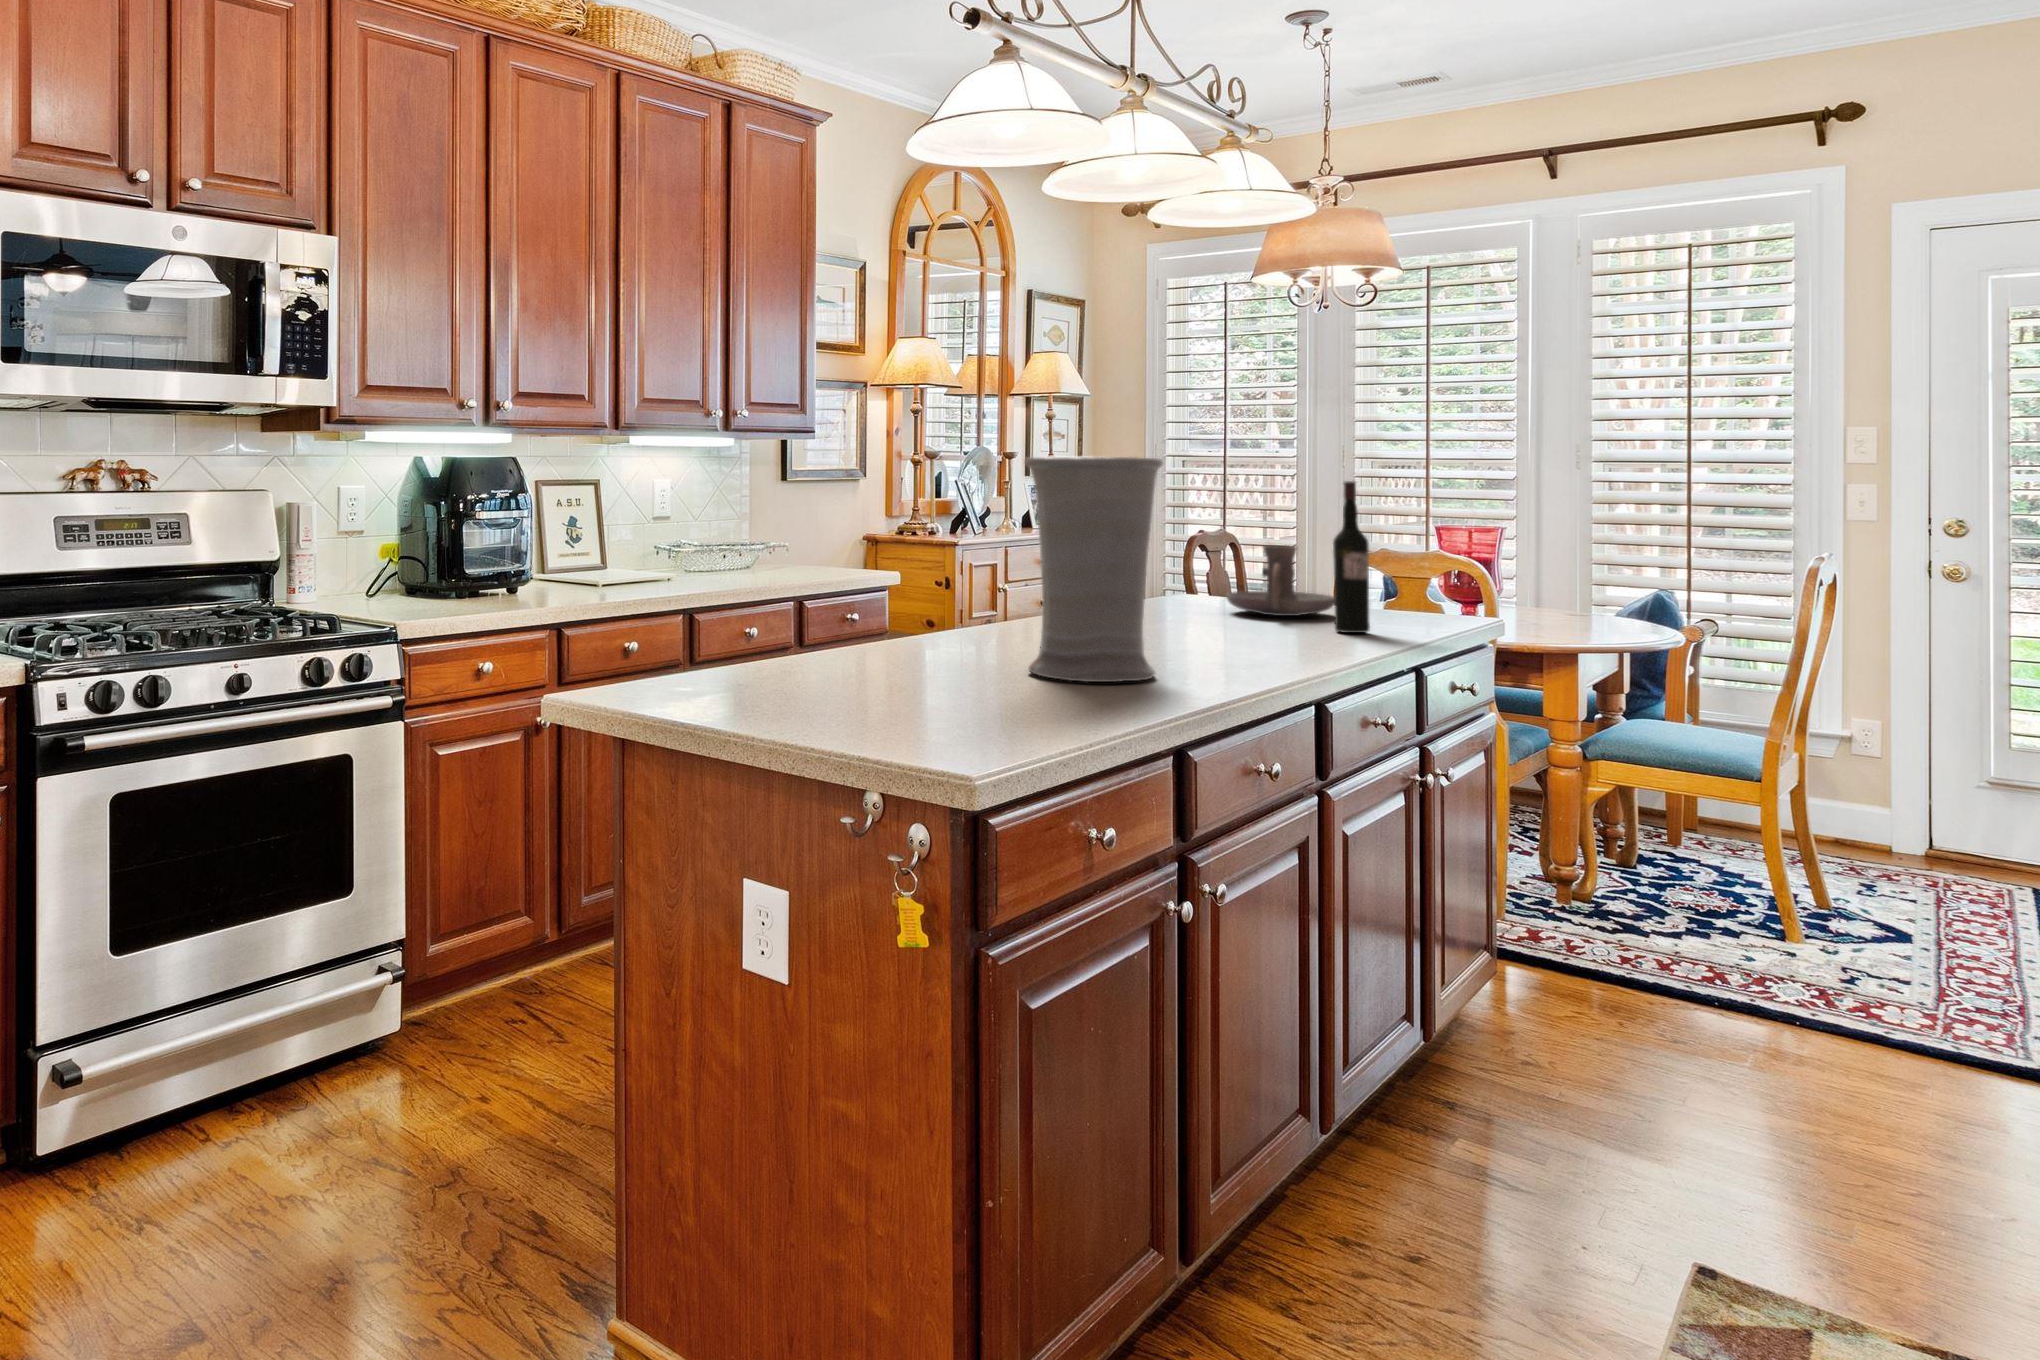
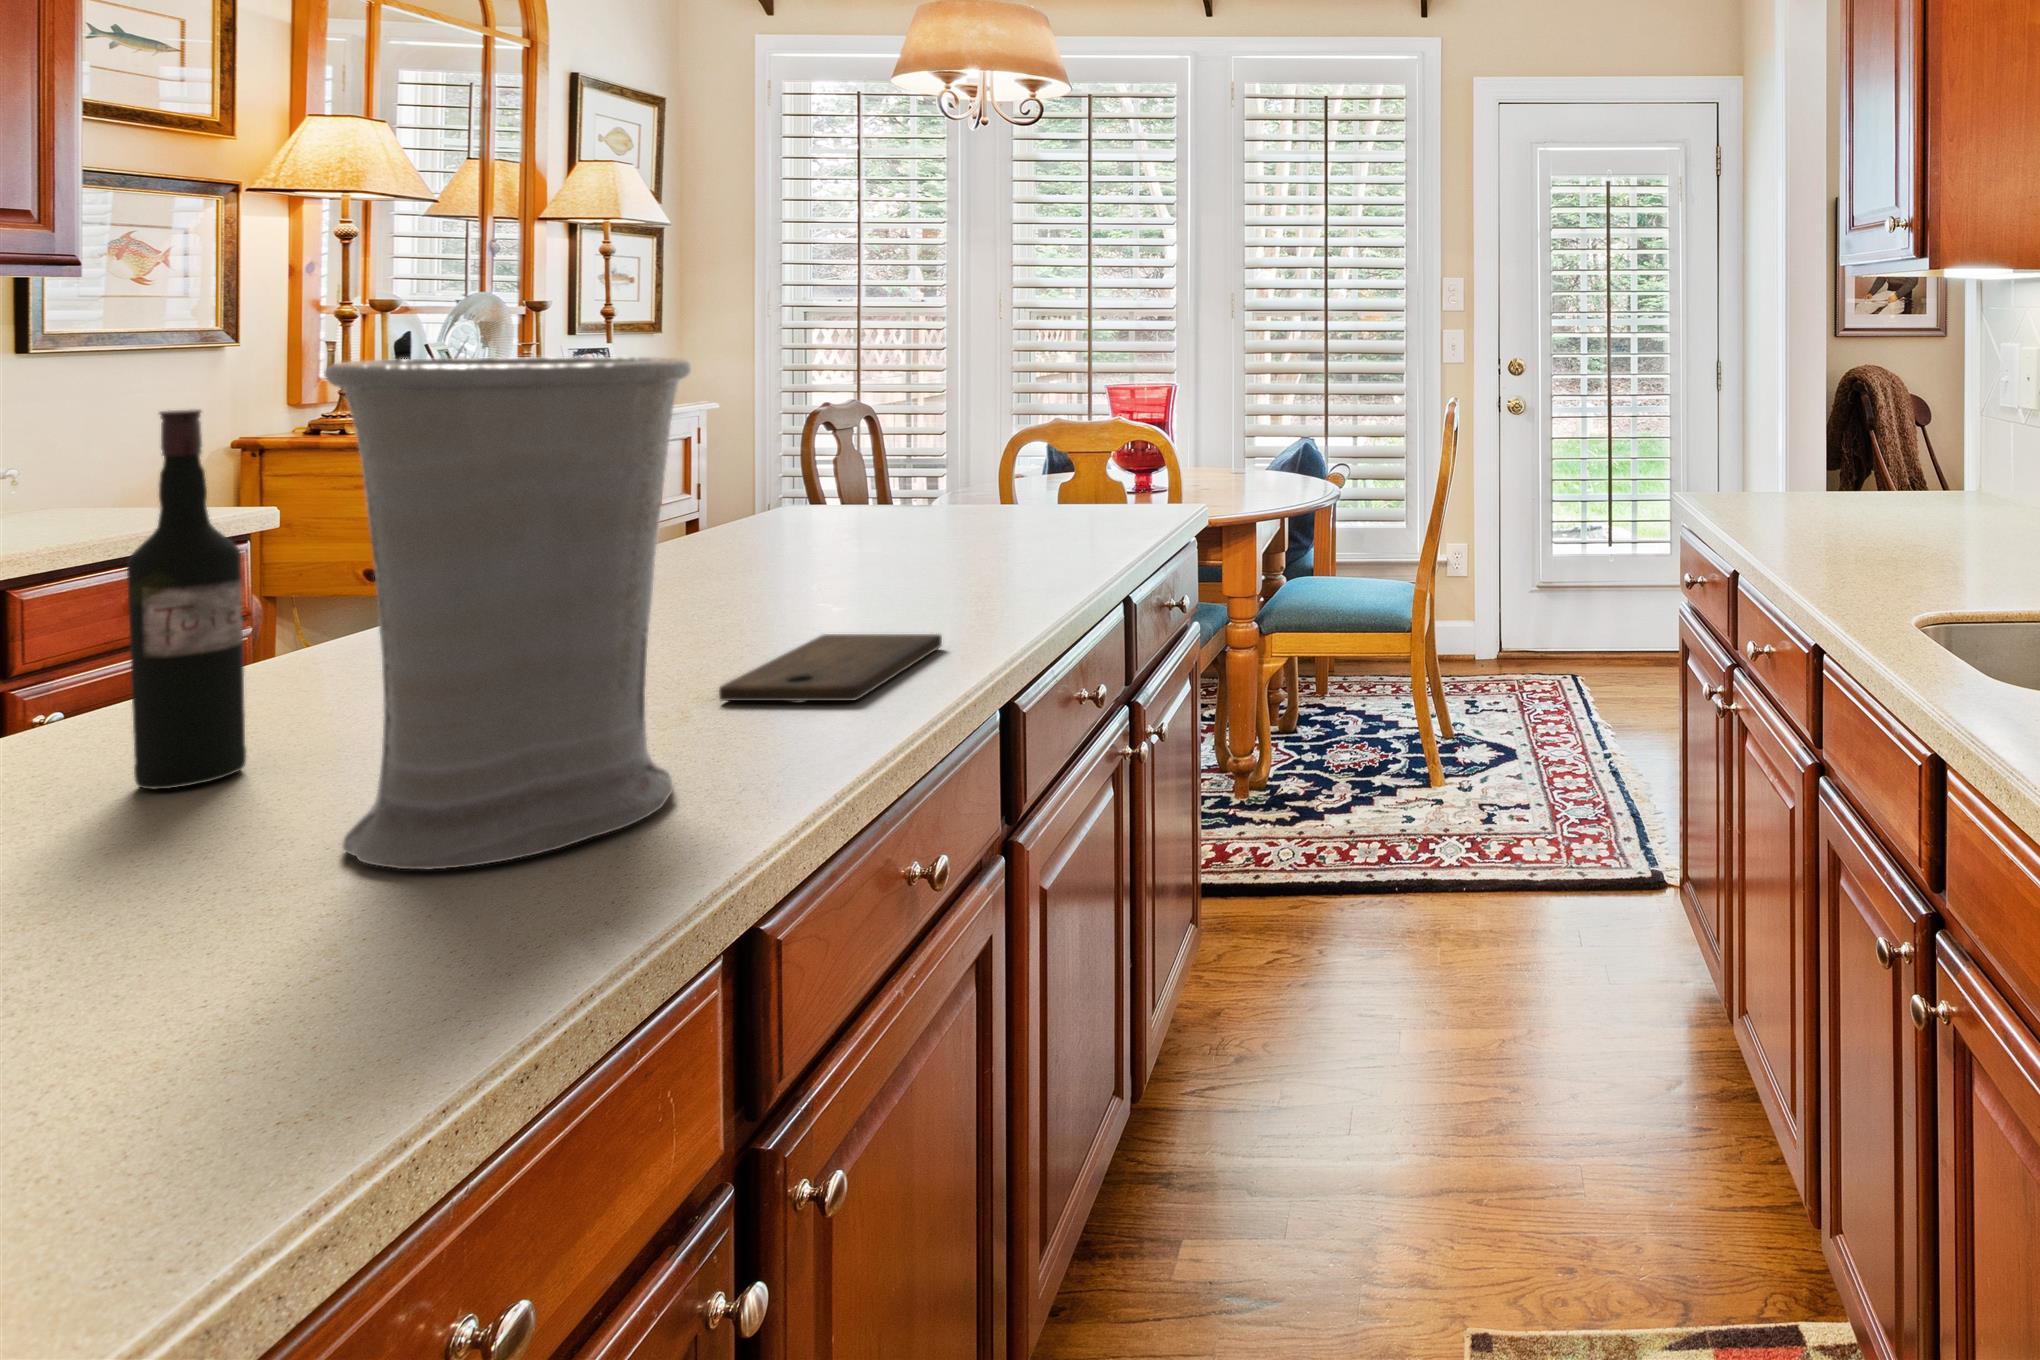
wine bottle: present [1333,481,1370,633] -> present [127,409,246,790]
candle holder: present [1226,545,1334,616] -> none [844,452,1007,555]
cutting board: none [1167,636,1288,661] -> present [719,634,942,701]

